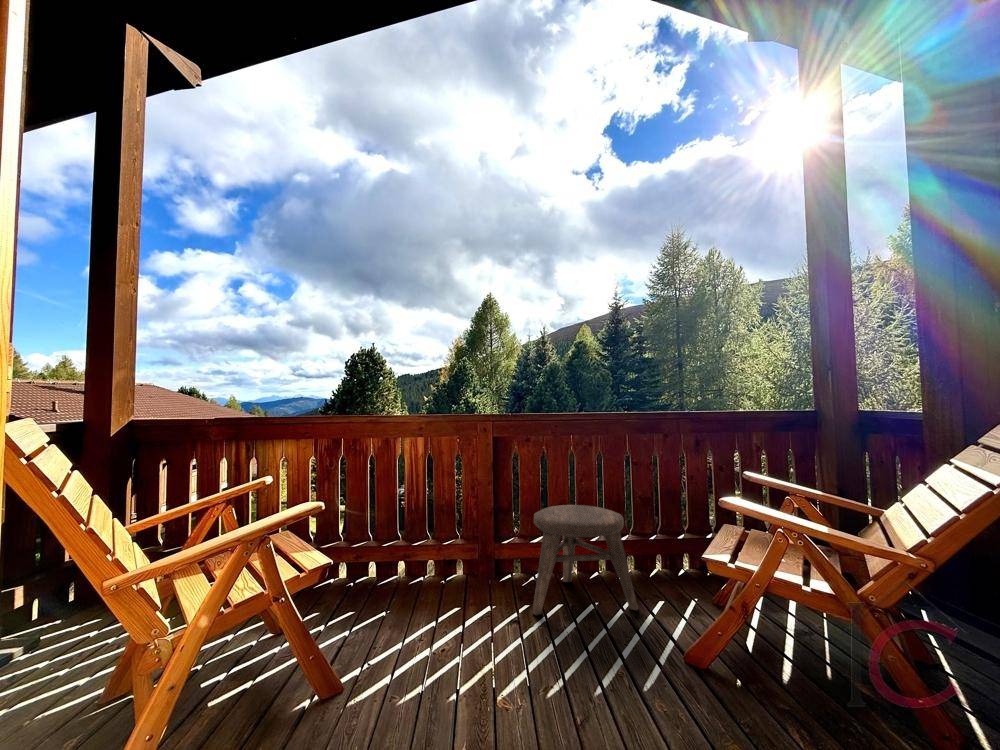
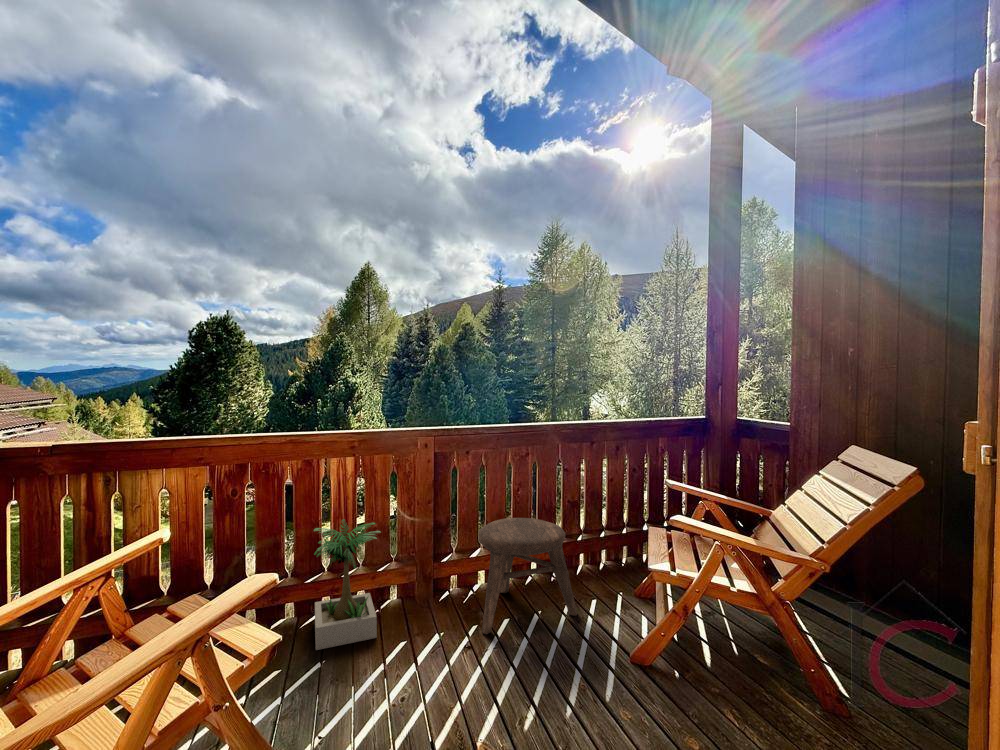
potted plant: none [376,492,451,609] -> present [314,519,380,650]

